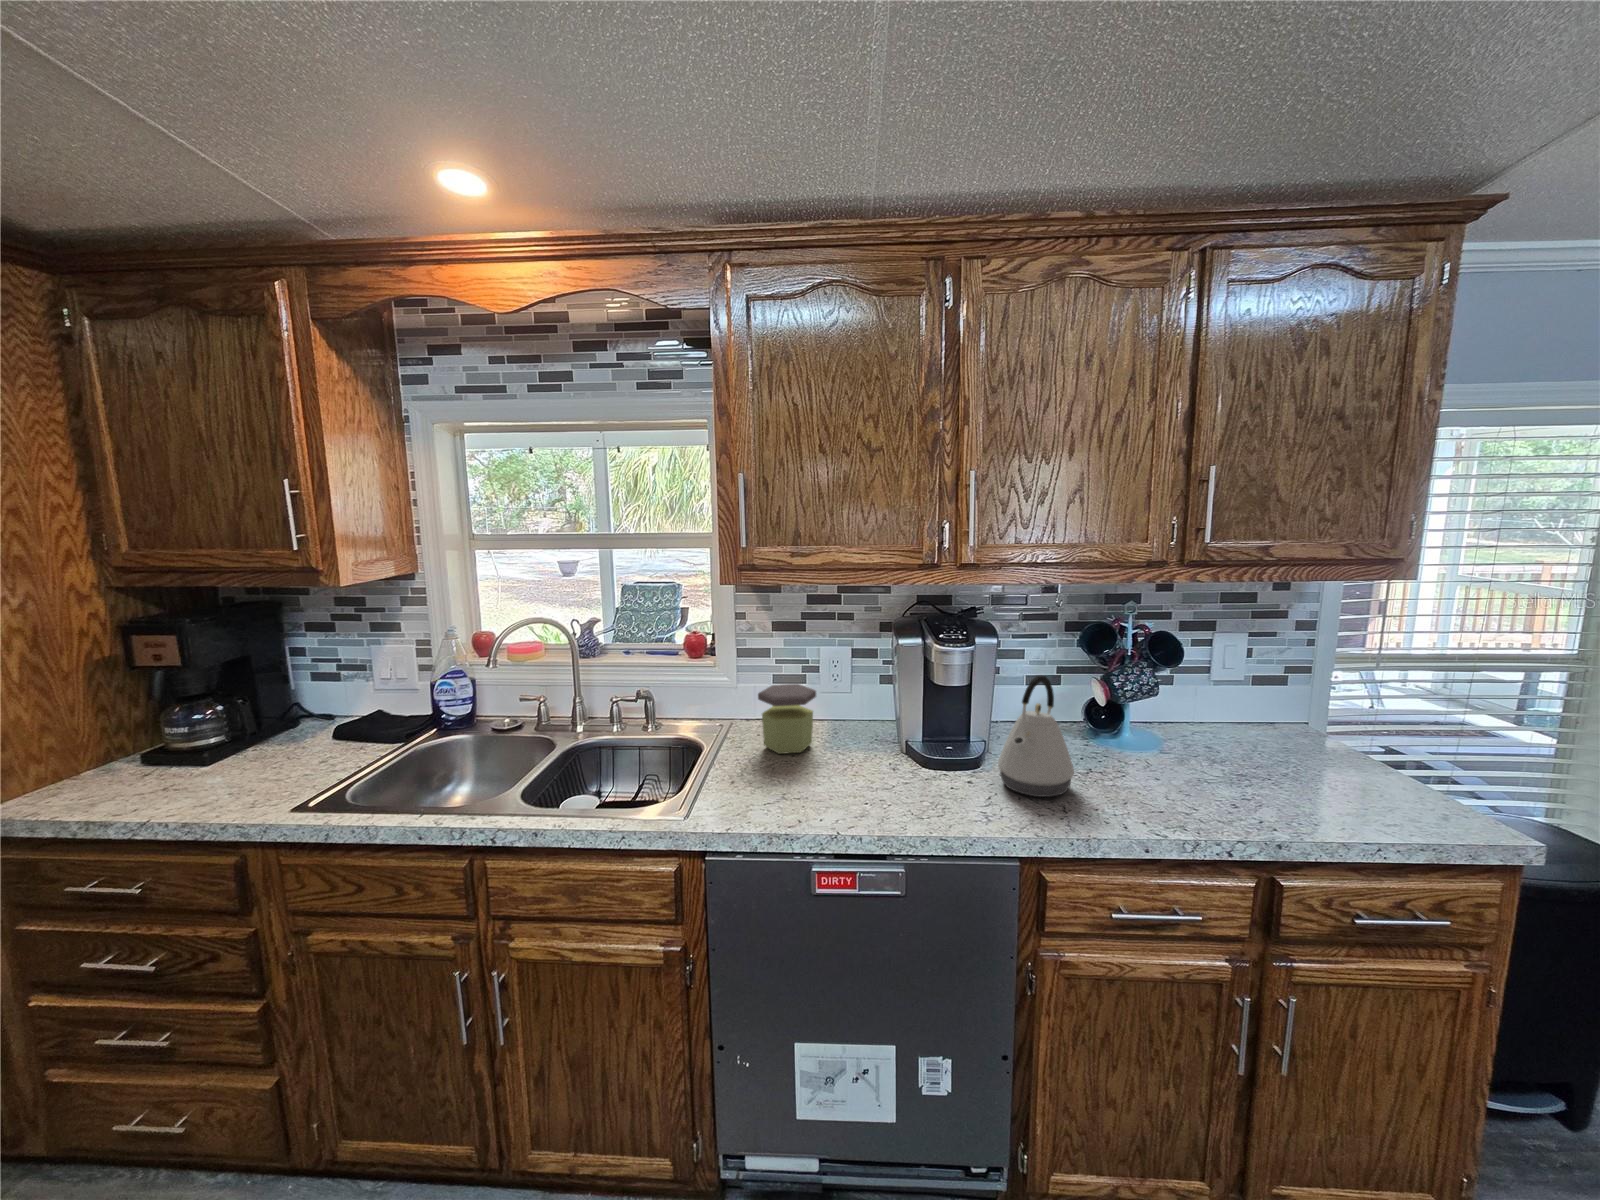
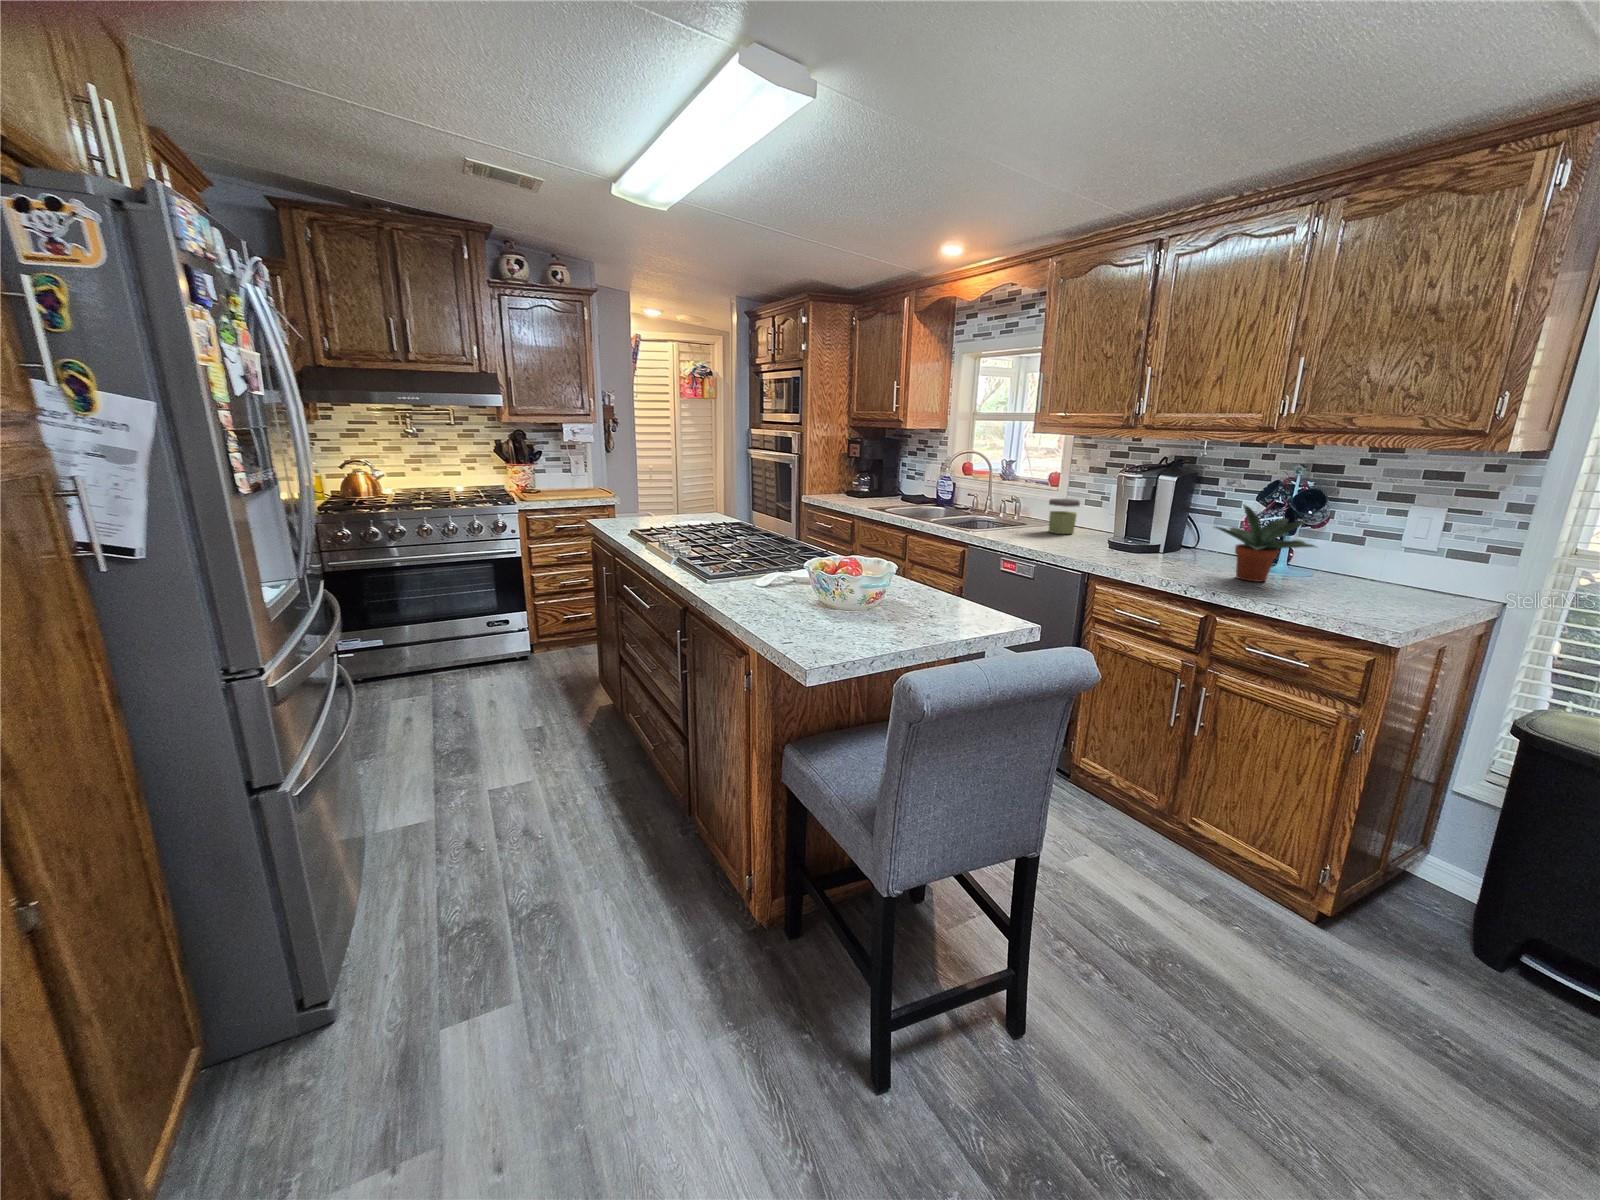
potted plant: none [1110,672,1269,785] -> present [1215,505,1316,582]
kettle: present [998,675,1074,797] -> none [1120,494,1176,564]

